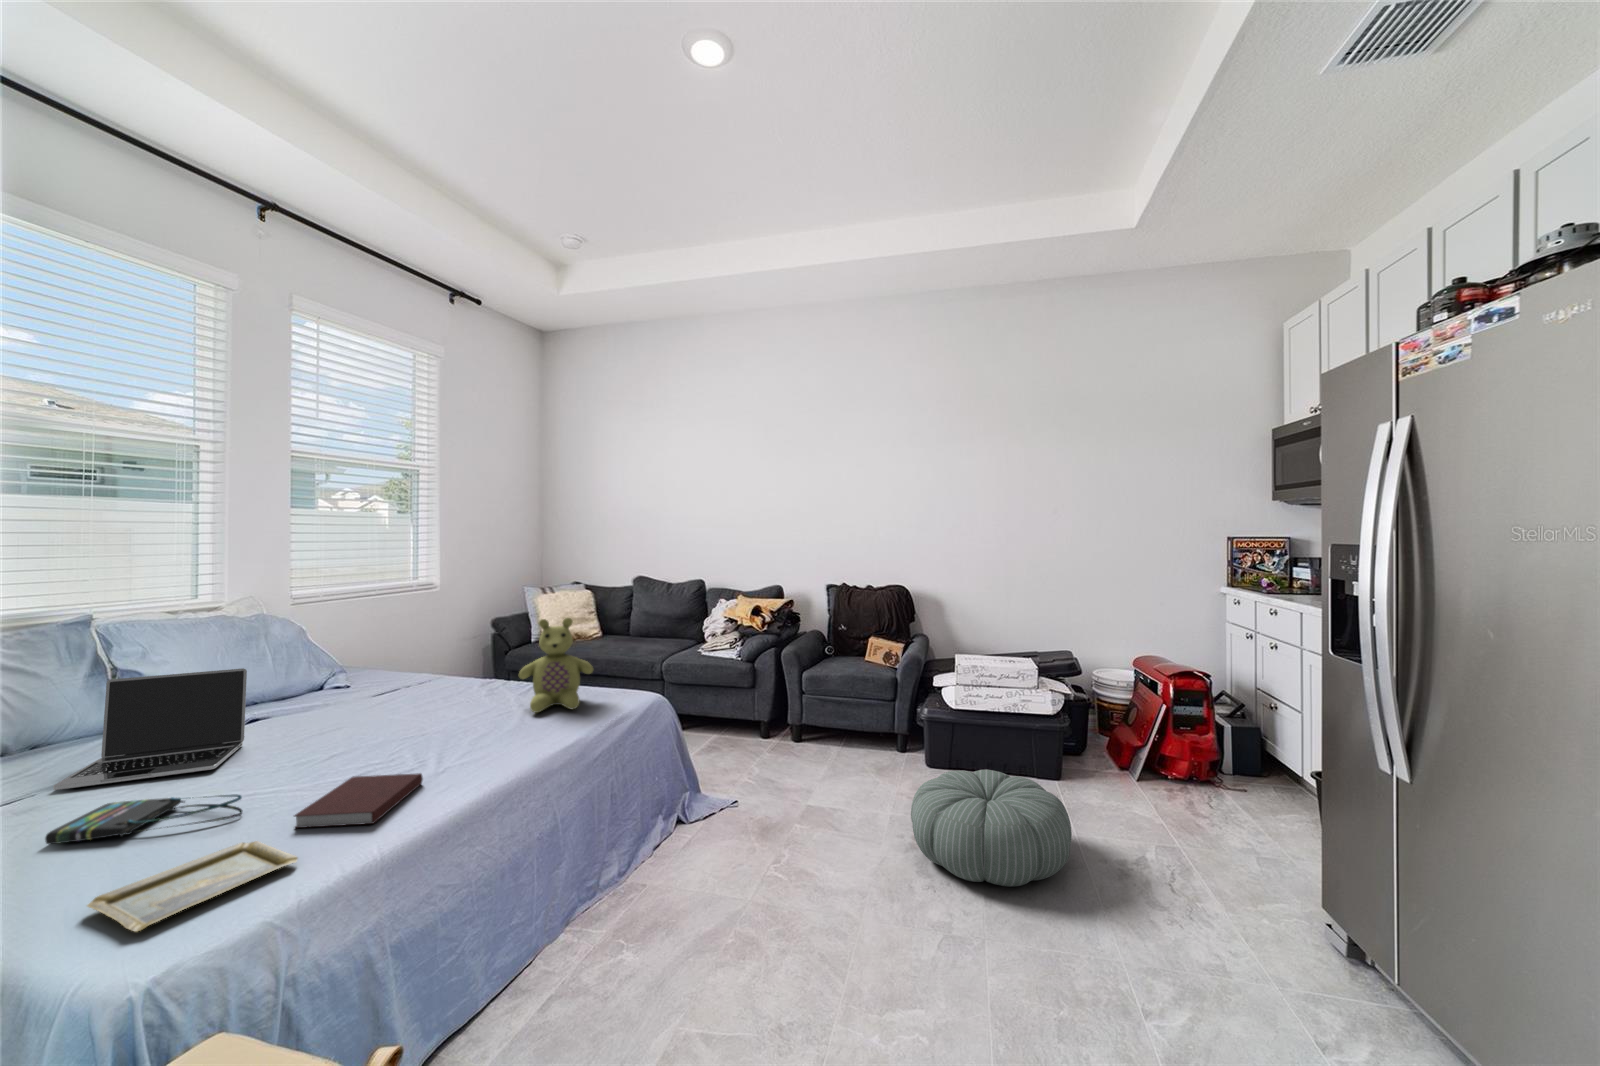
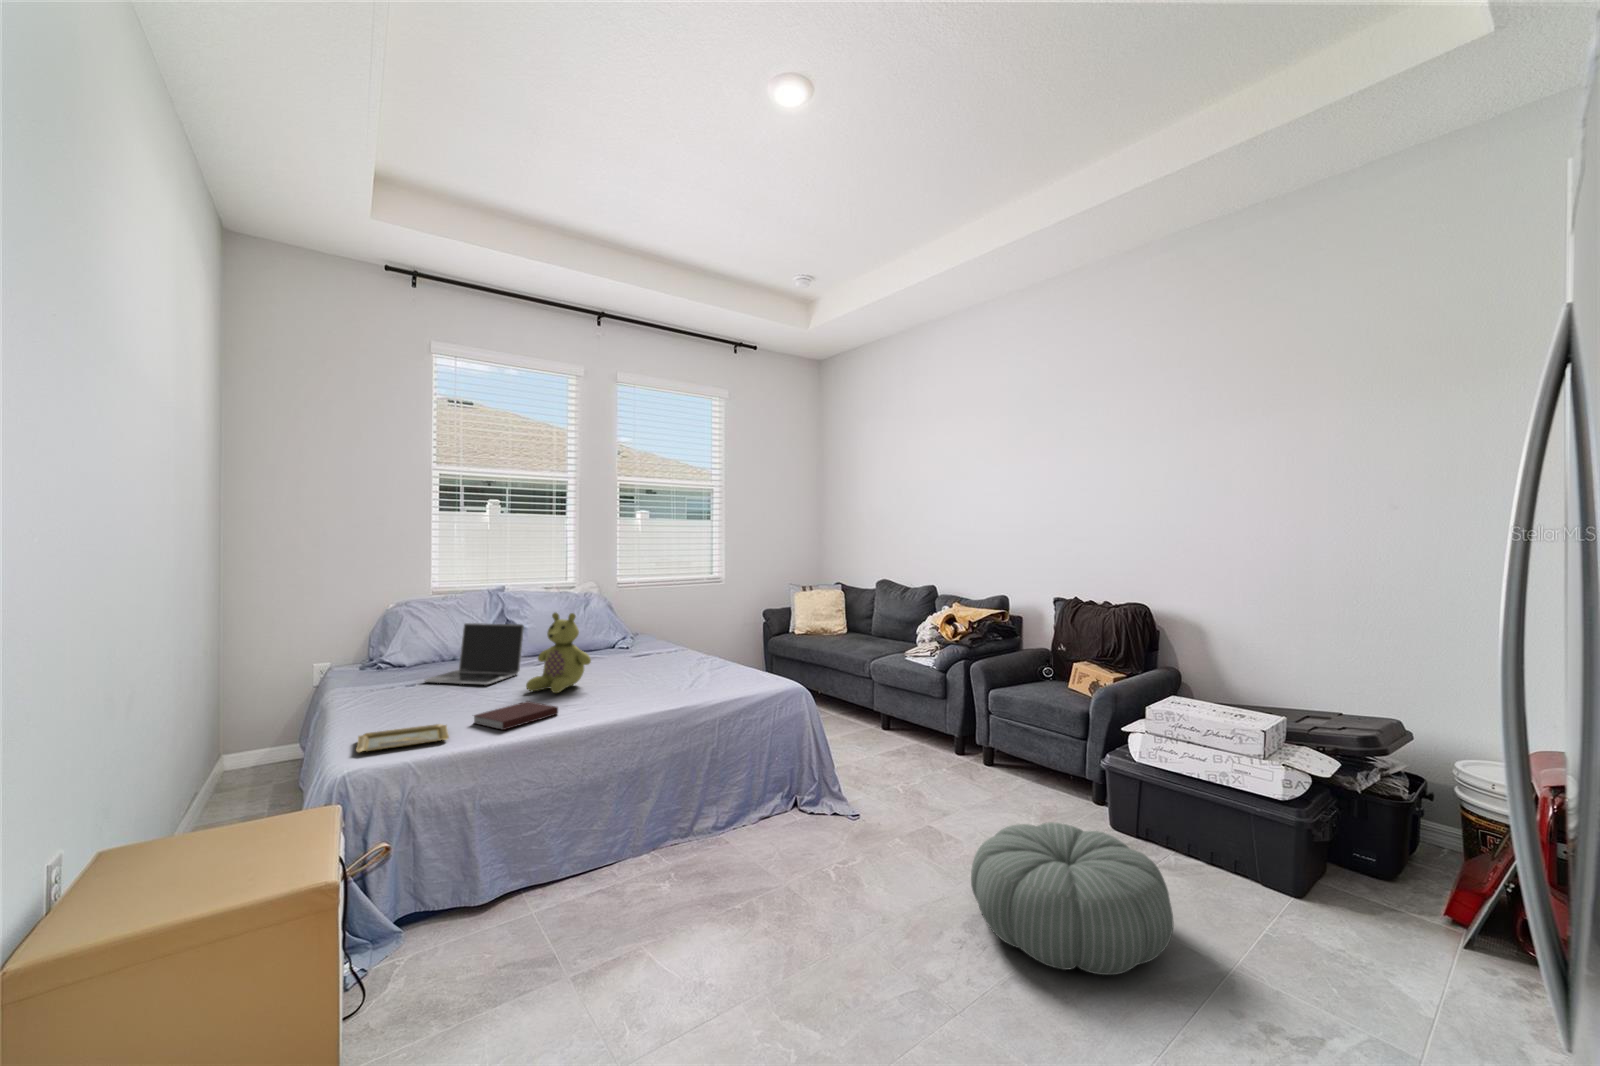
stuffed bear: present [519,618,593,713] -> present [526,613,591,693]
tote bag: present [45,795,243,844] -> none [389,692,467,711]

